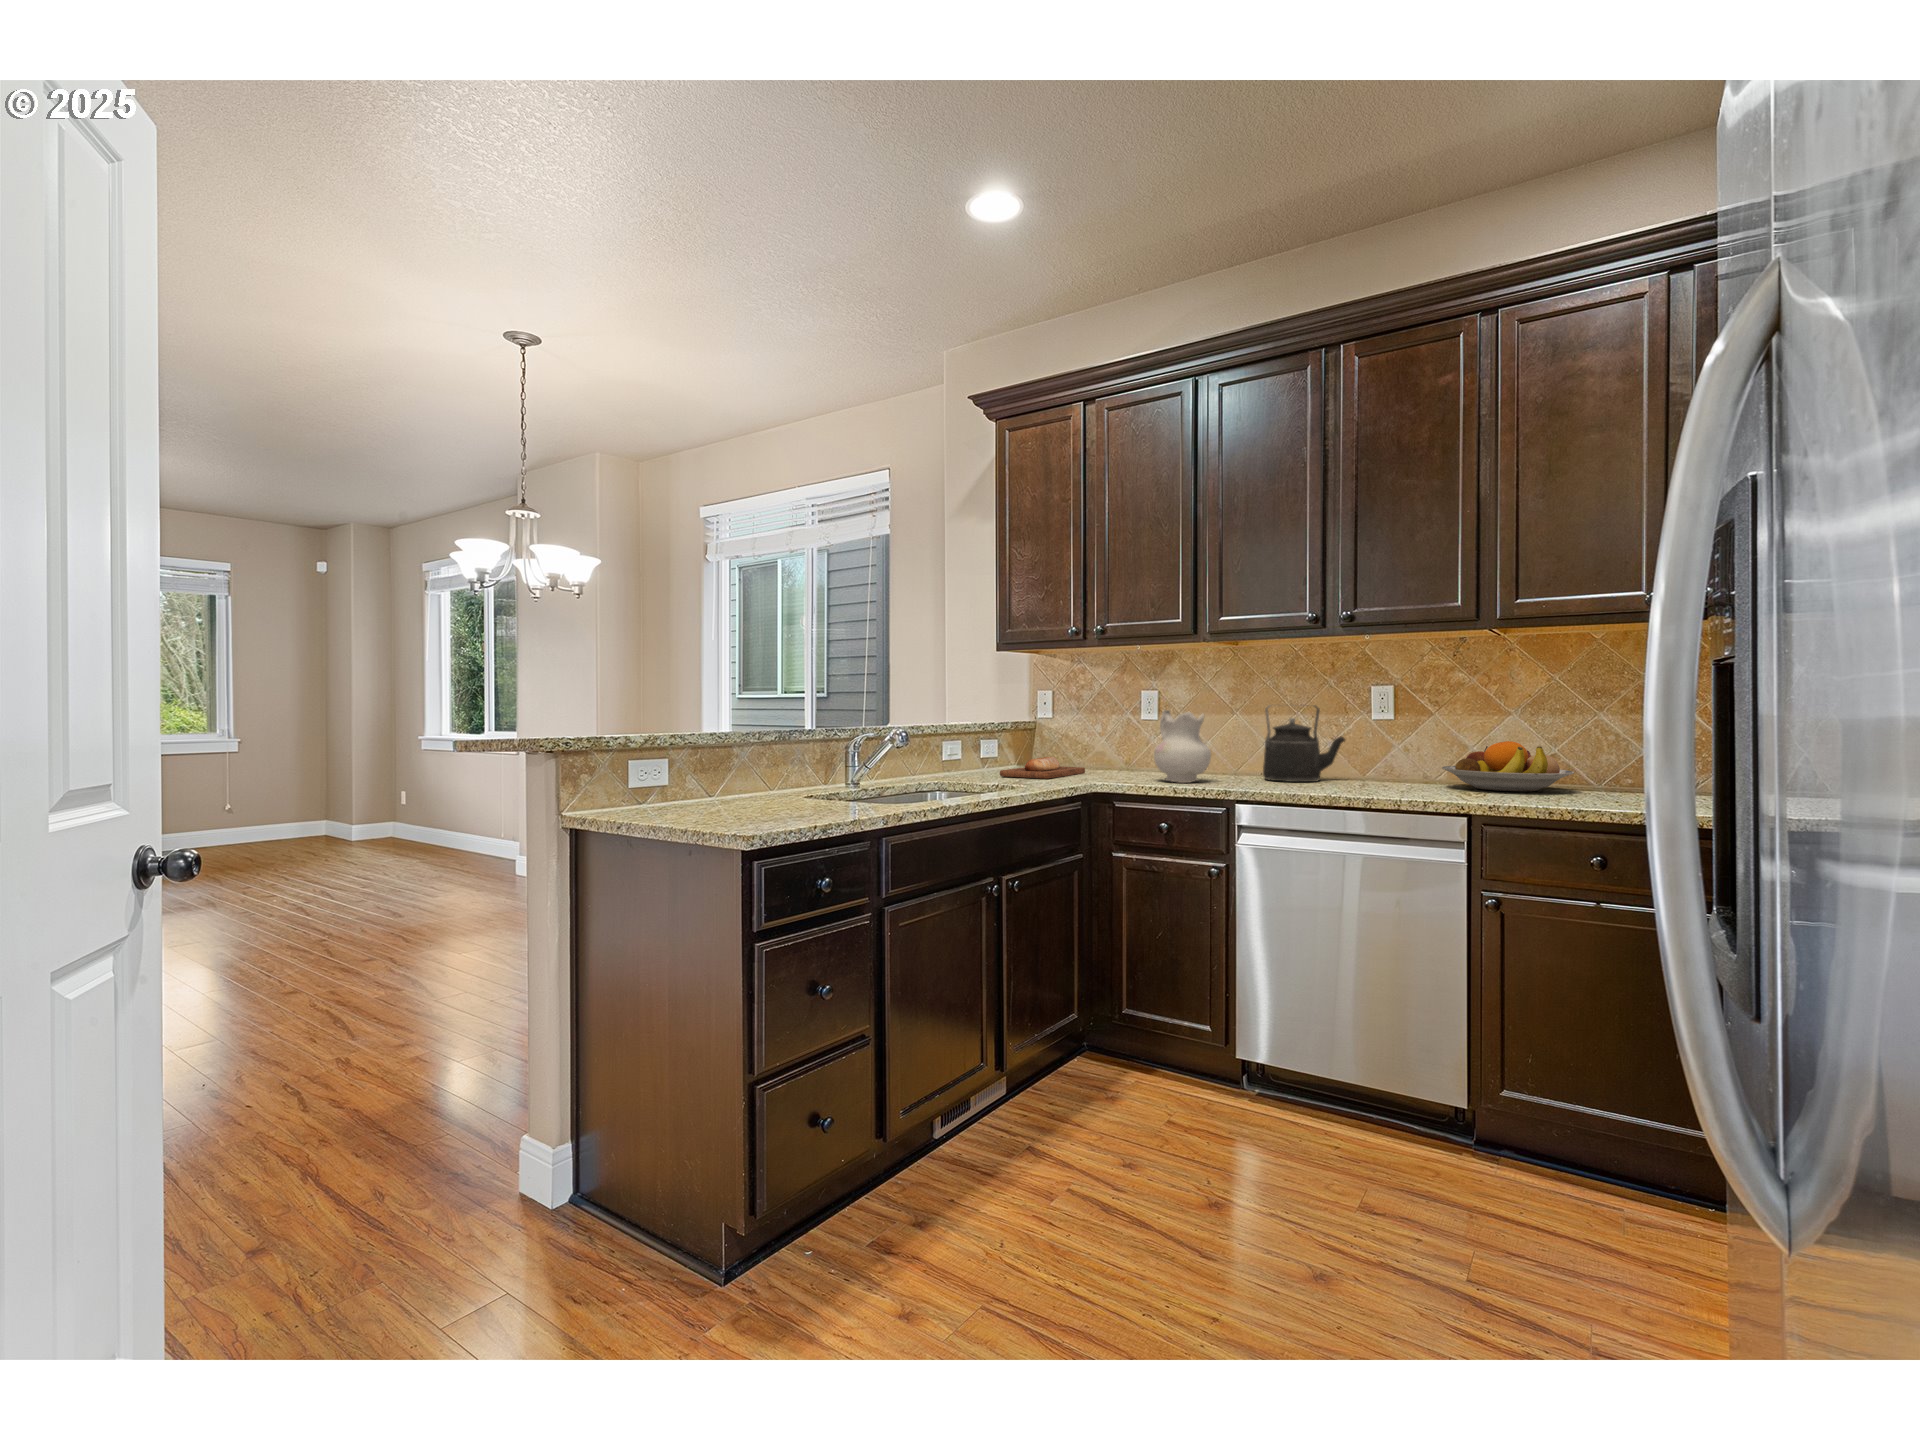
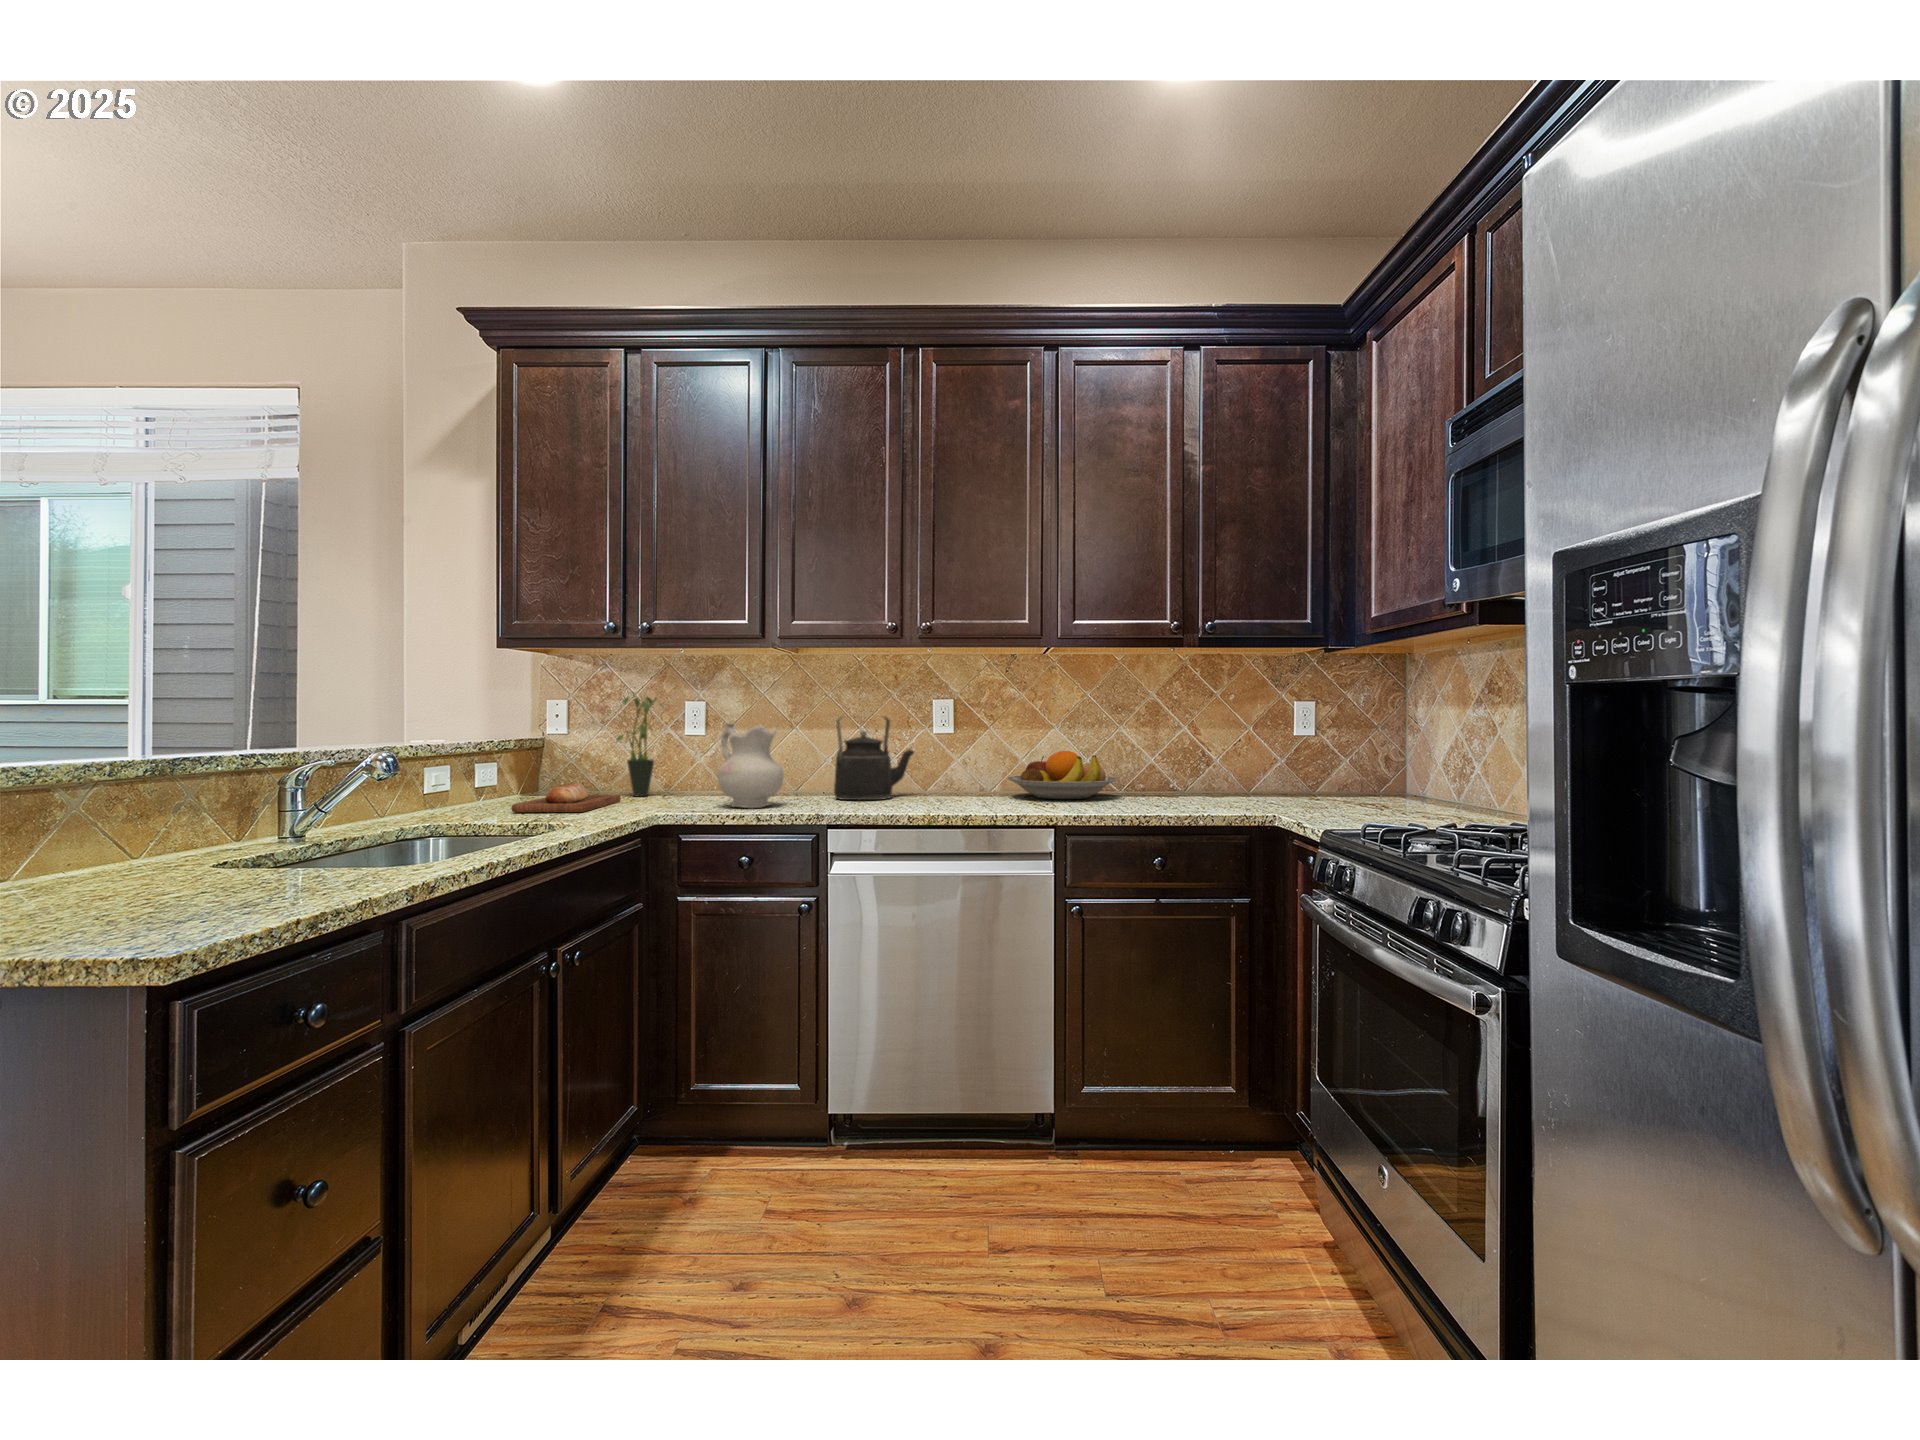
potted plant: none [1085,684,1125,770] -> present [616,692,663,797]

